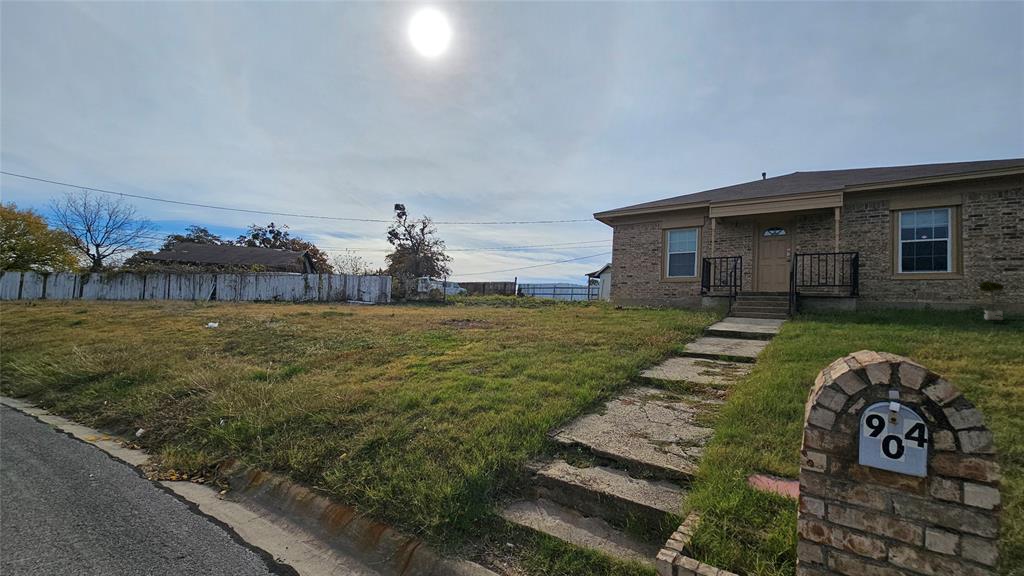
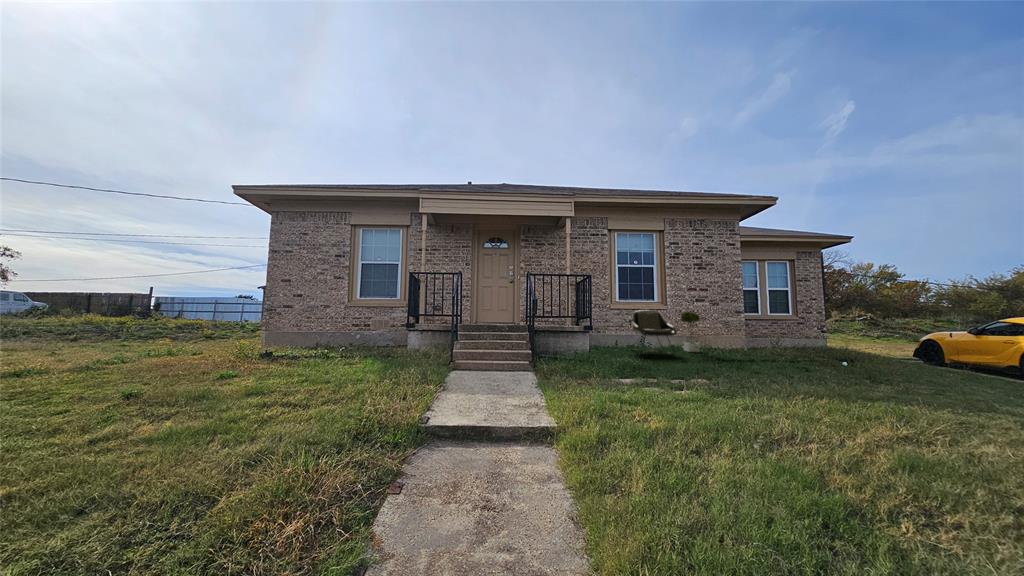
lounge chair: none [914,281,964,320] -> present [632,310,677,355]

